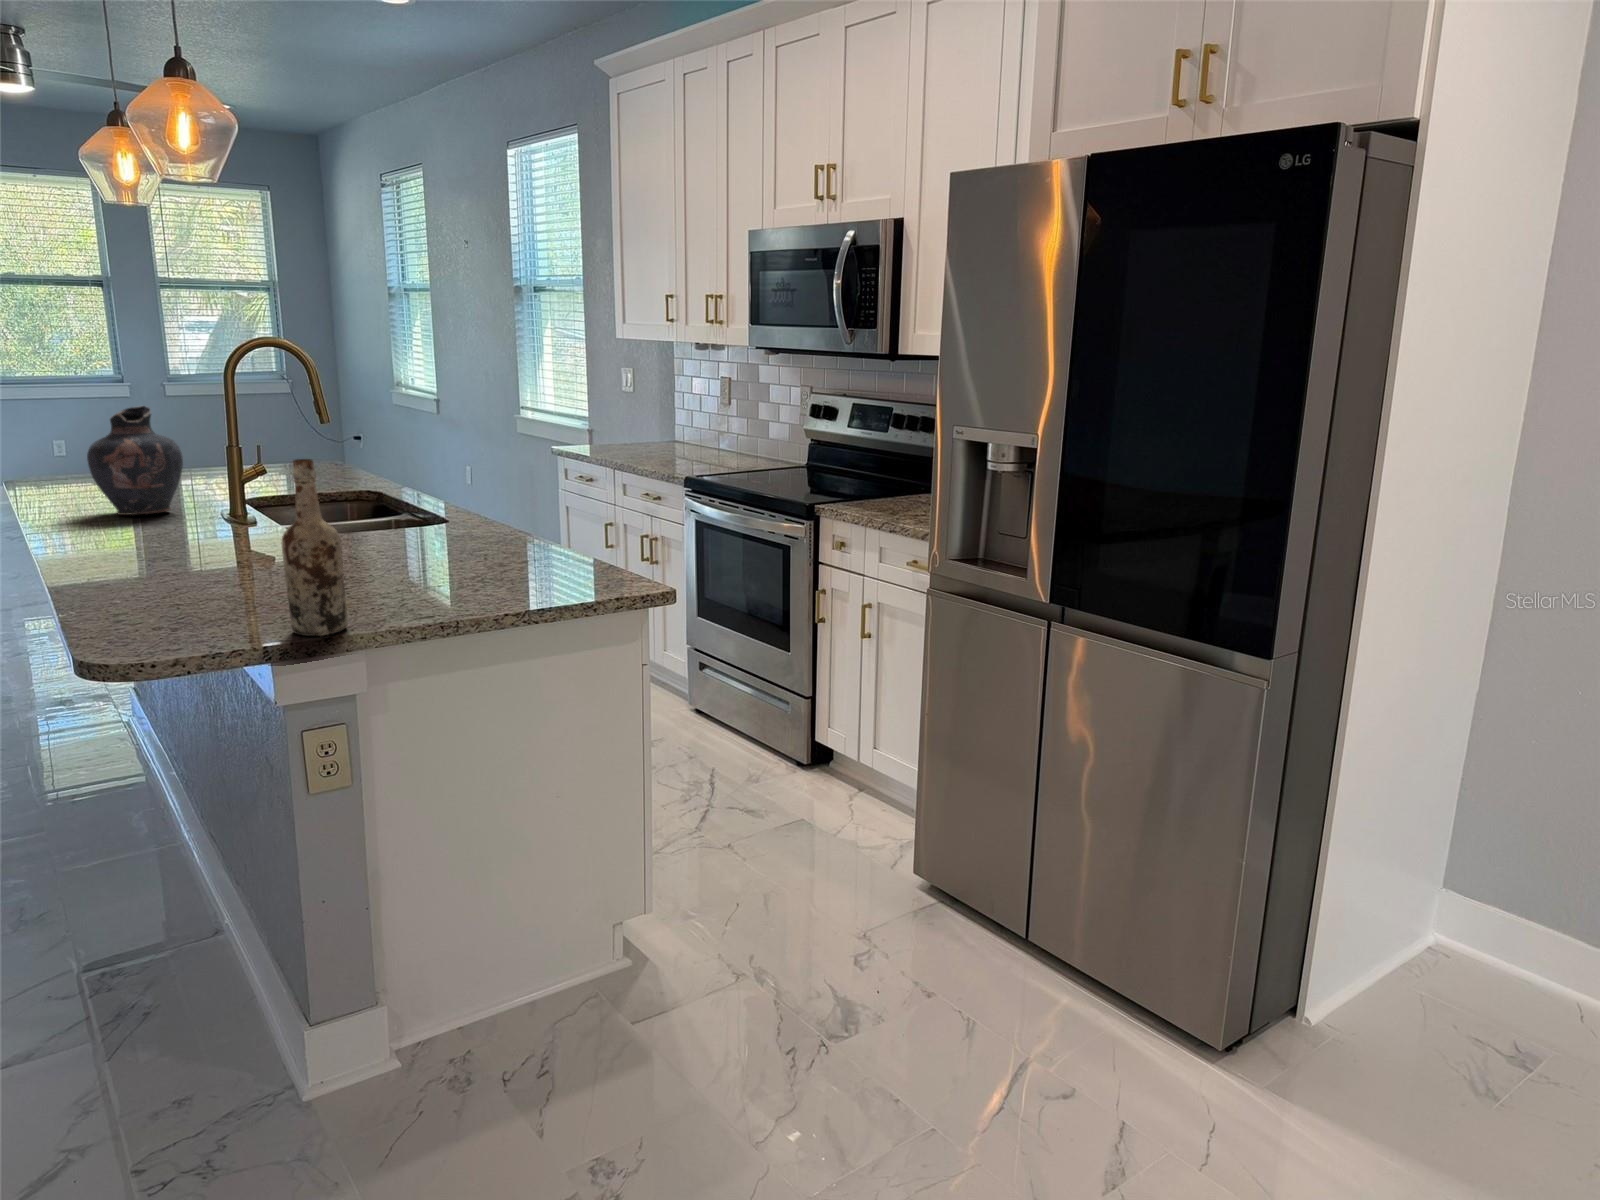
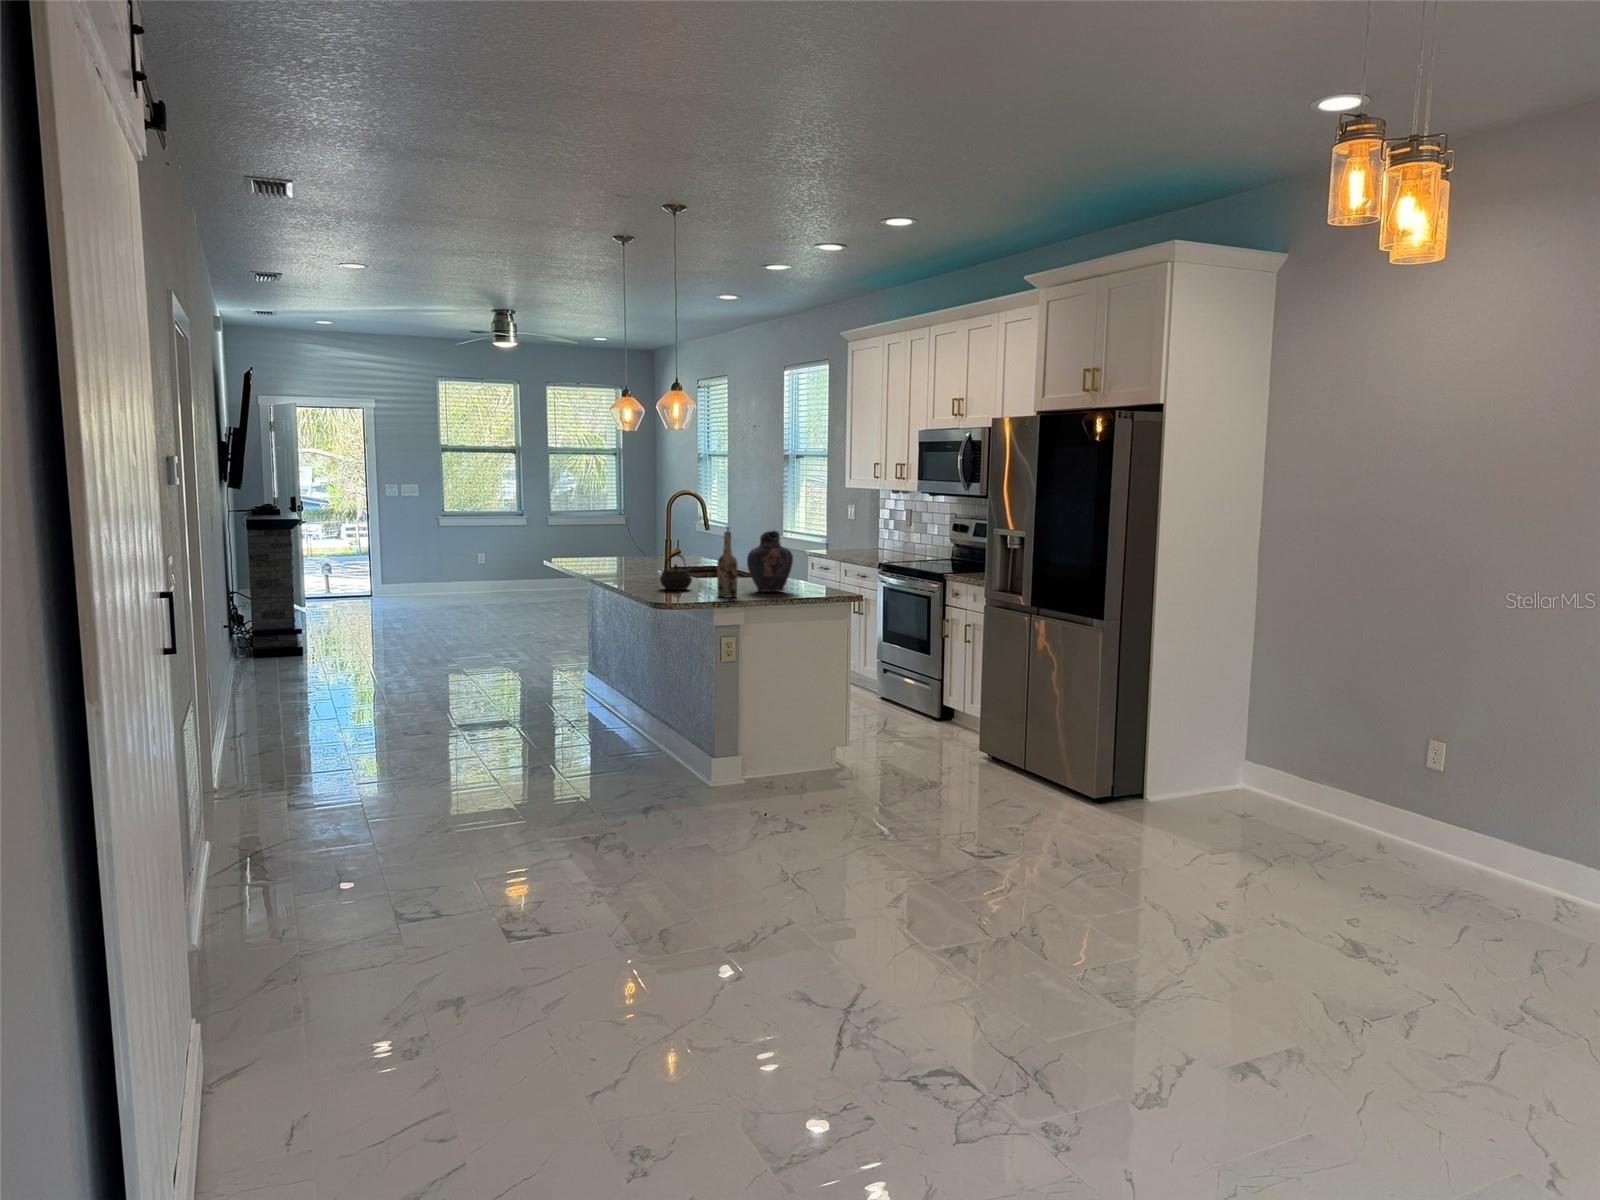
vase: present [87,406,183,515] -> present [747,531,793,592]
kettle: none [153,508,245,603] -> present [660,553,692,590]

